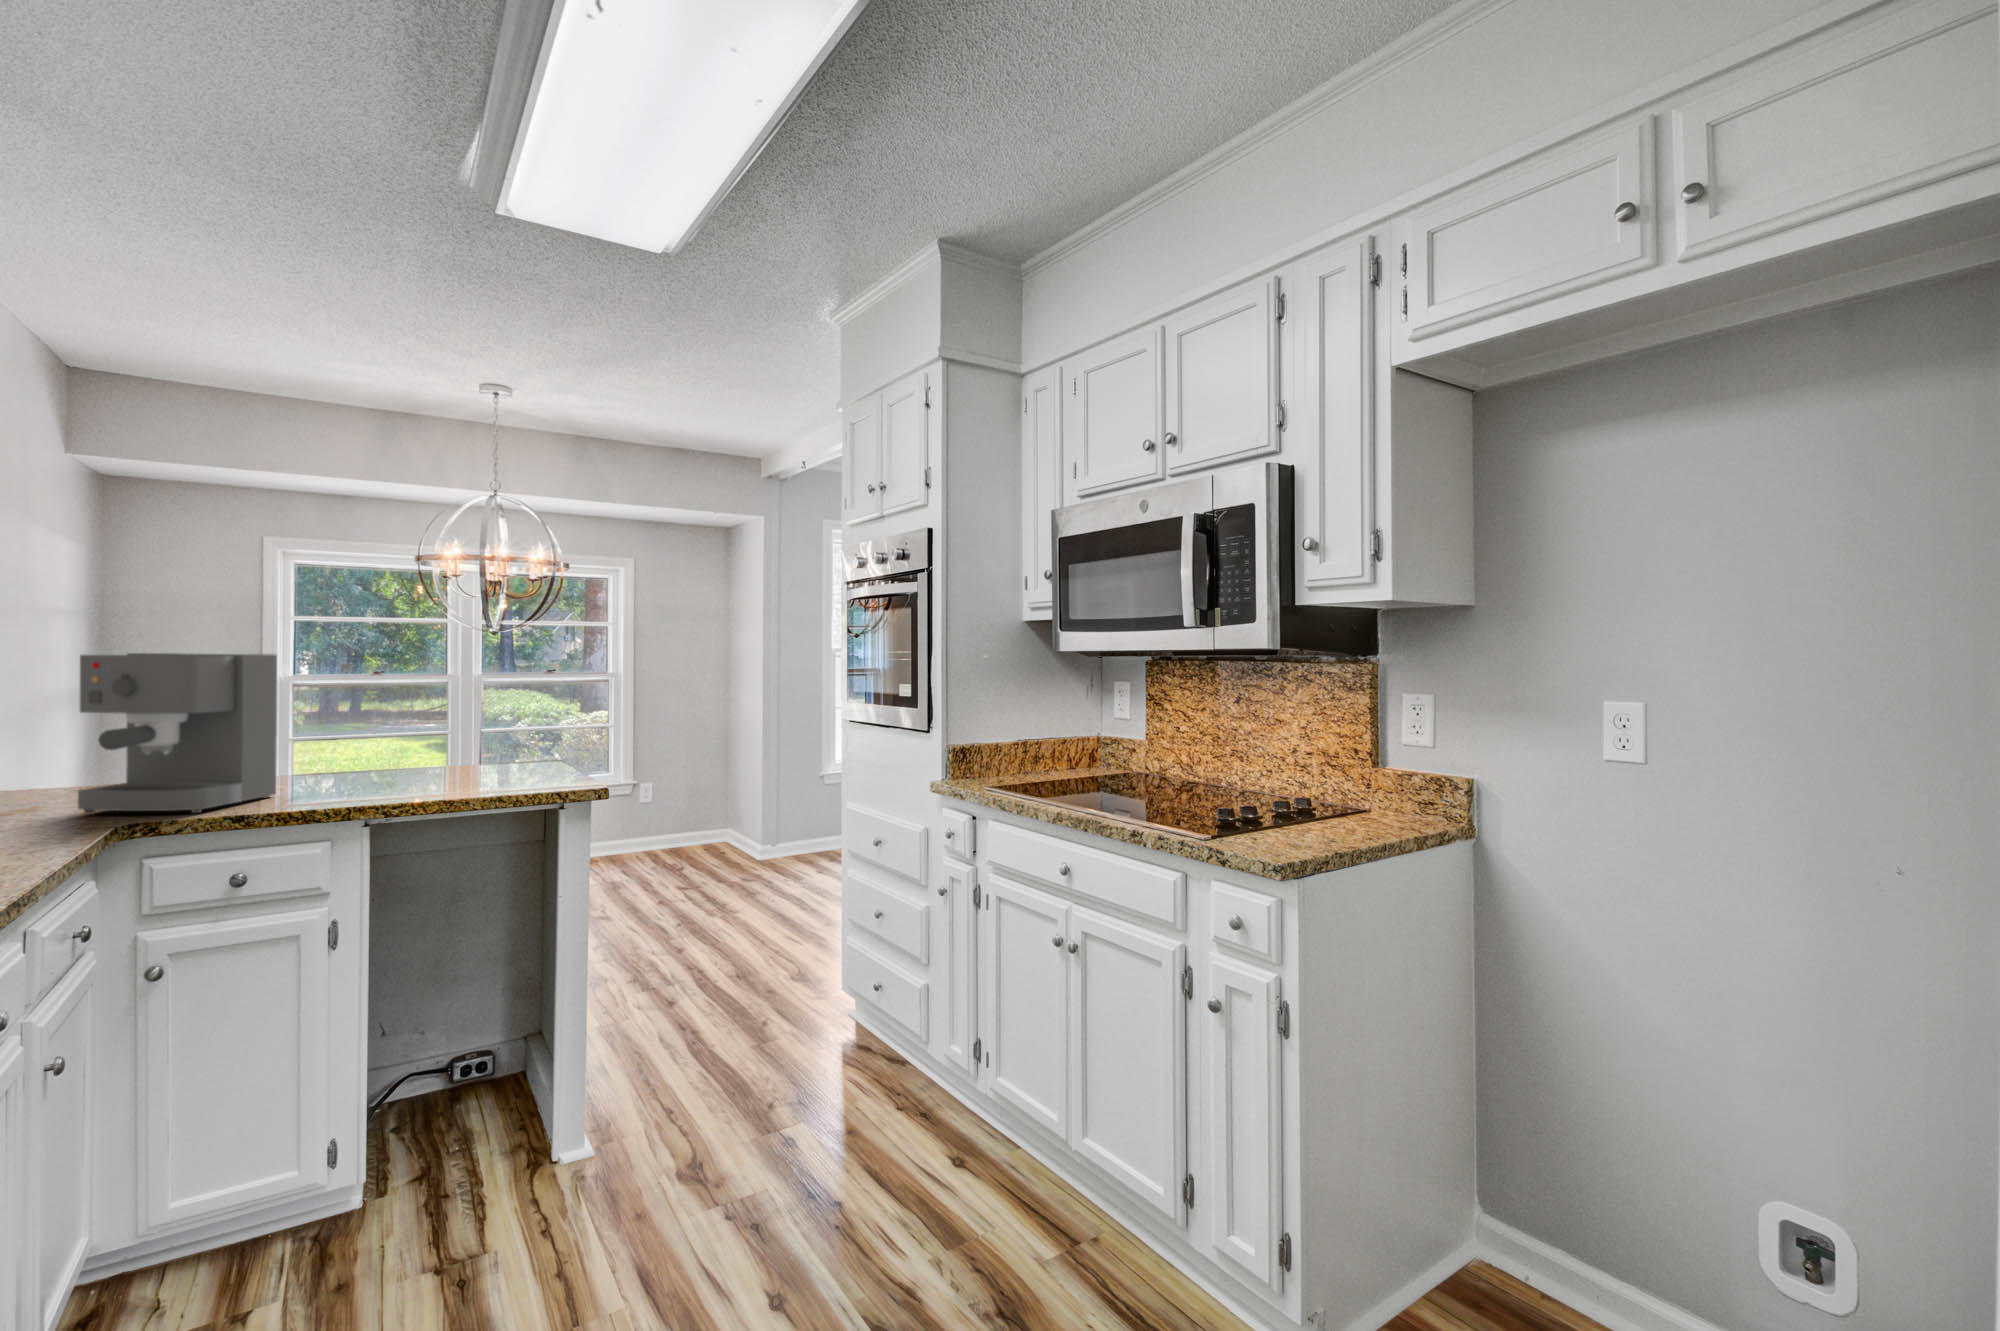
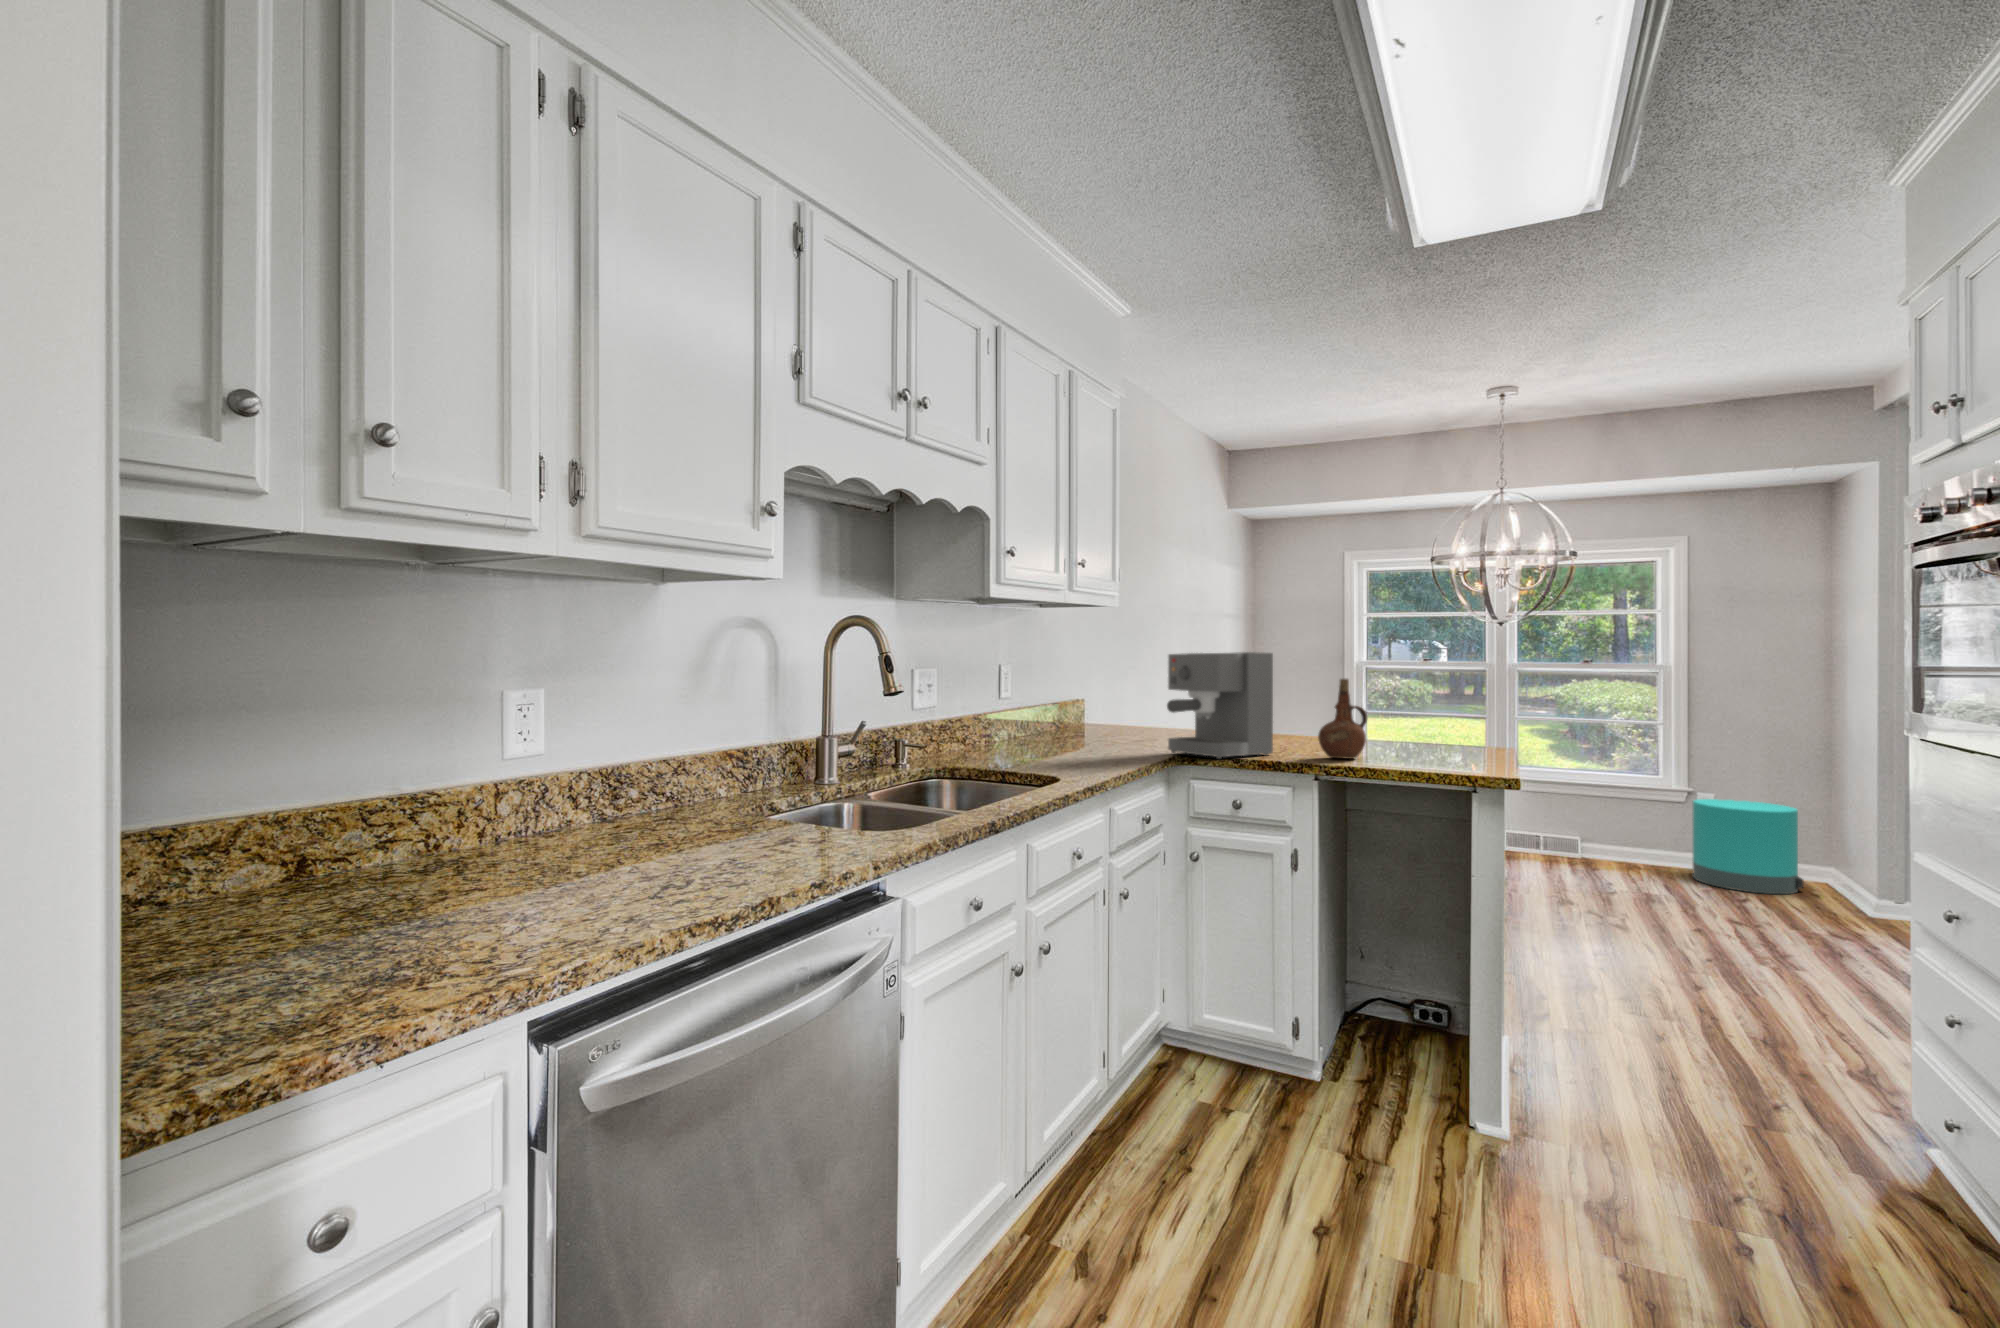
ceramic pitcher: none [353,689,419,791] -> present [1318,679,1367,759]
trash can: none [639,780,716,861] -> present [1693,799,1803,894]

